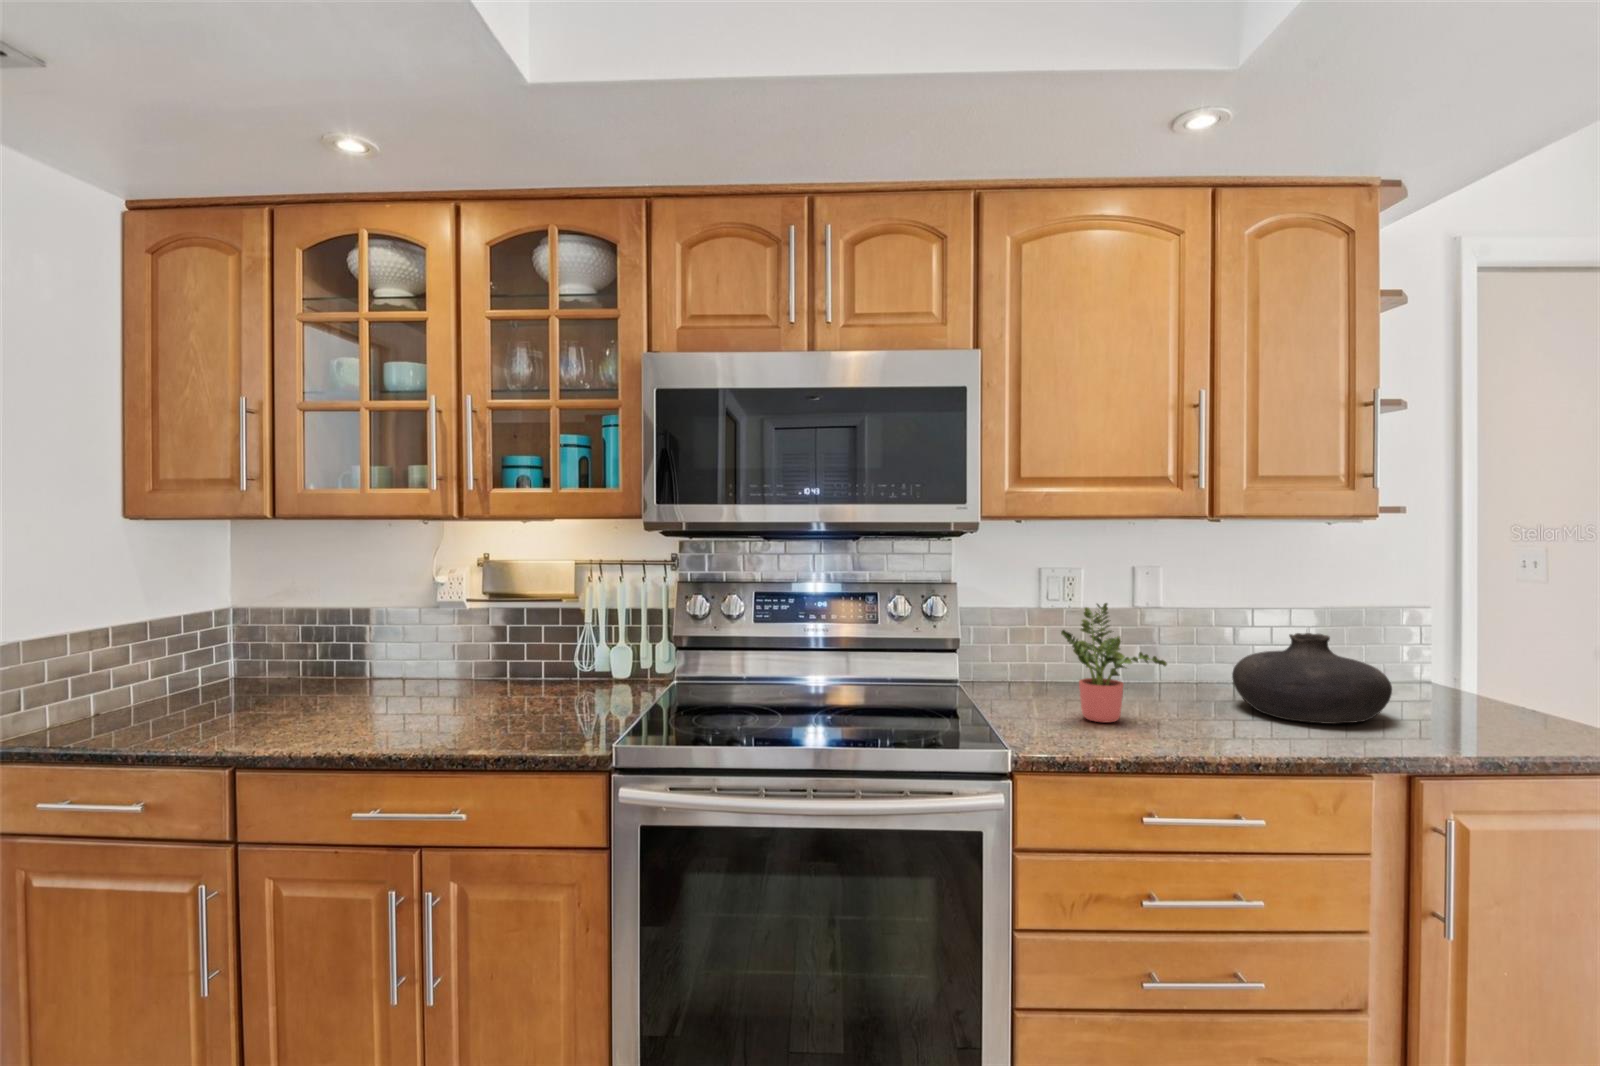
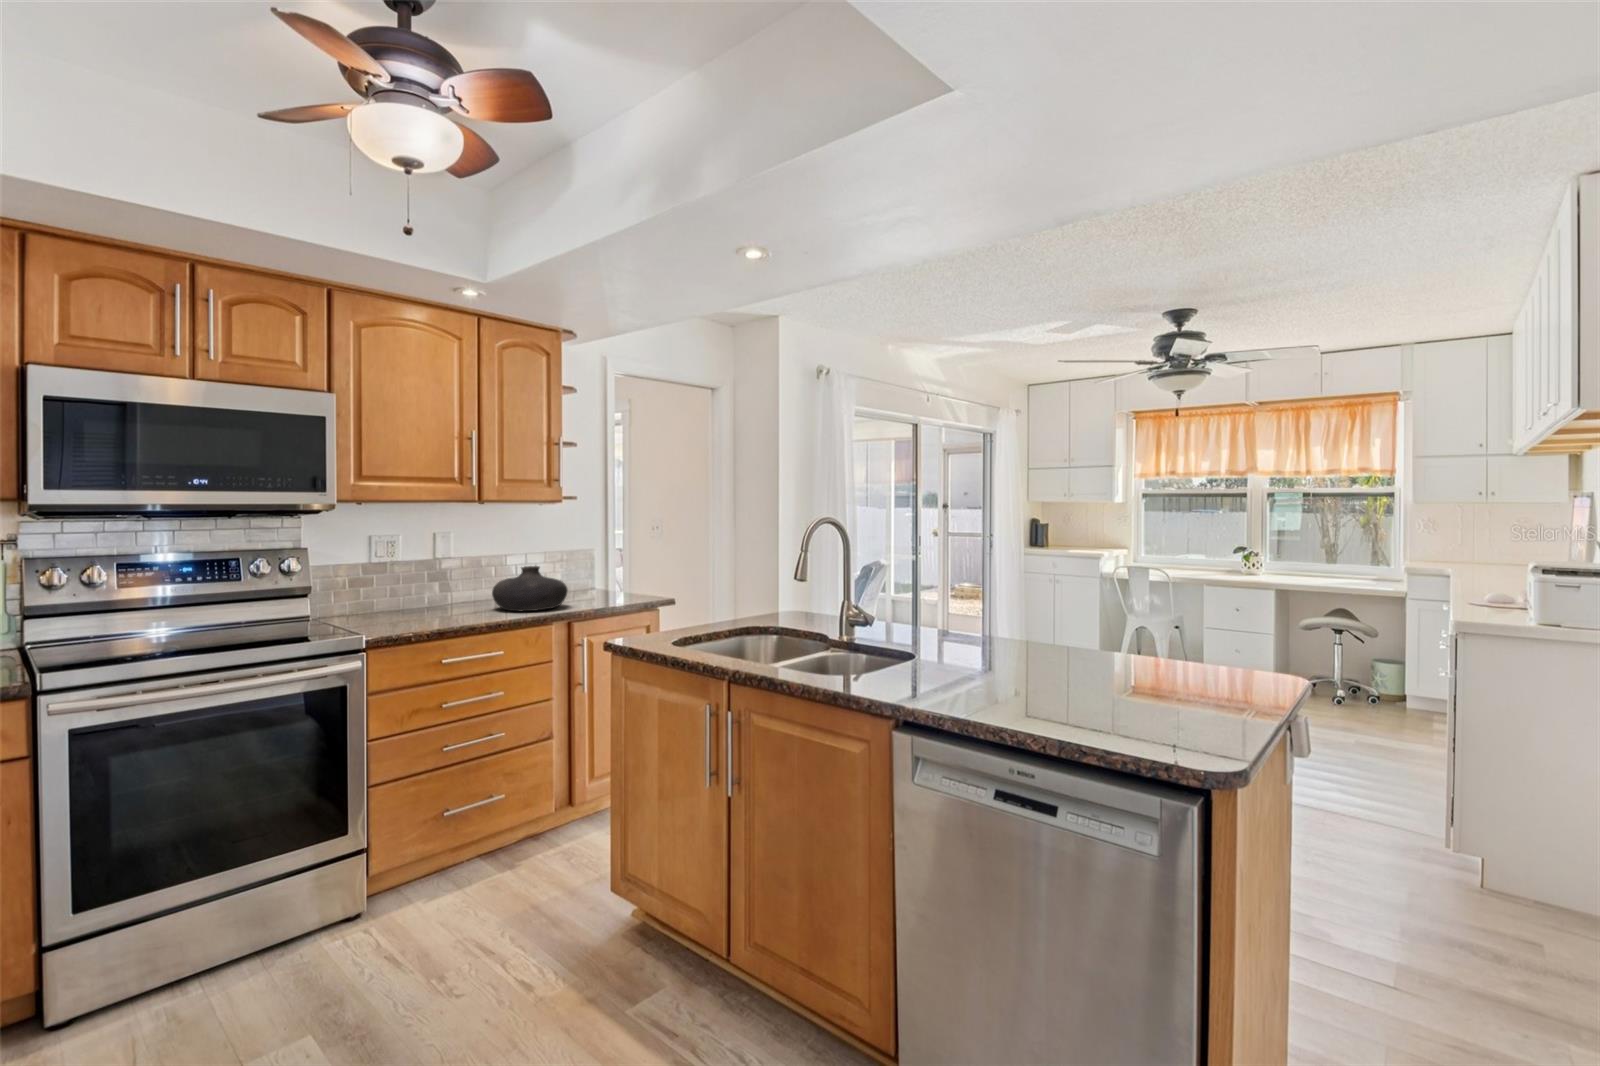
potted plant: present [1061,603,1167,723] -> none [394,554,457,624]

